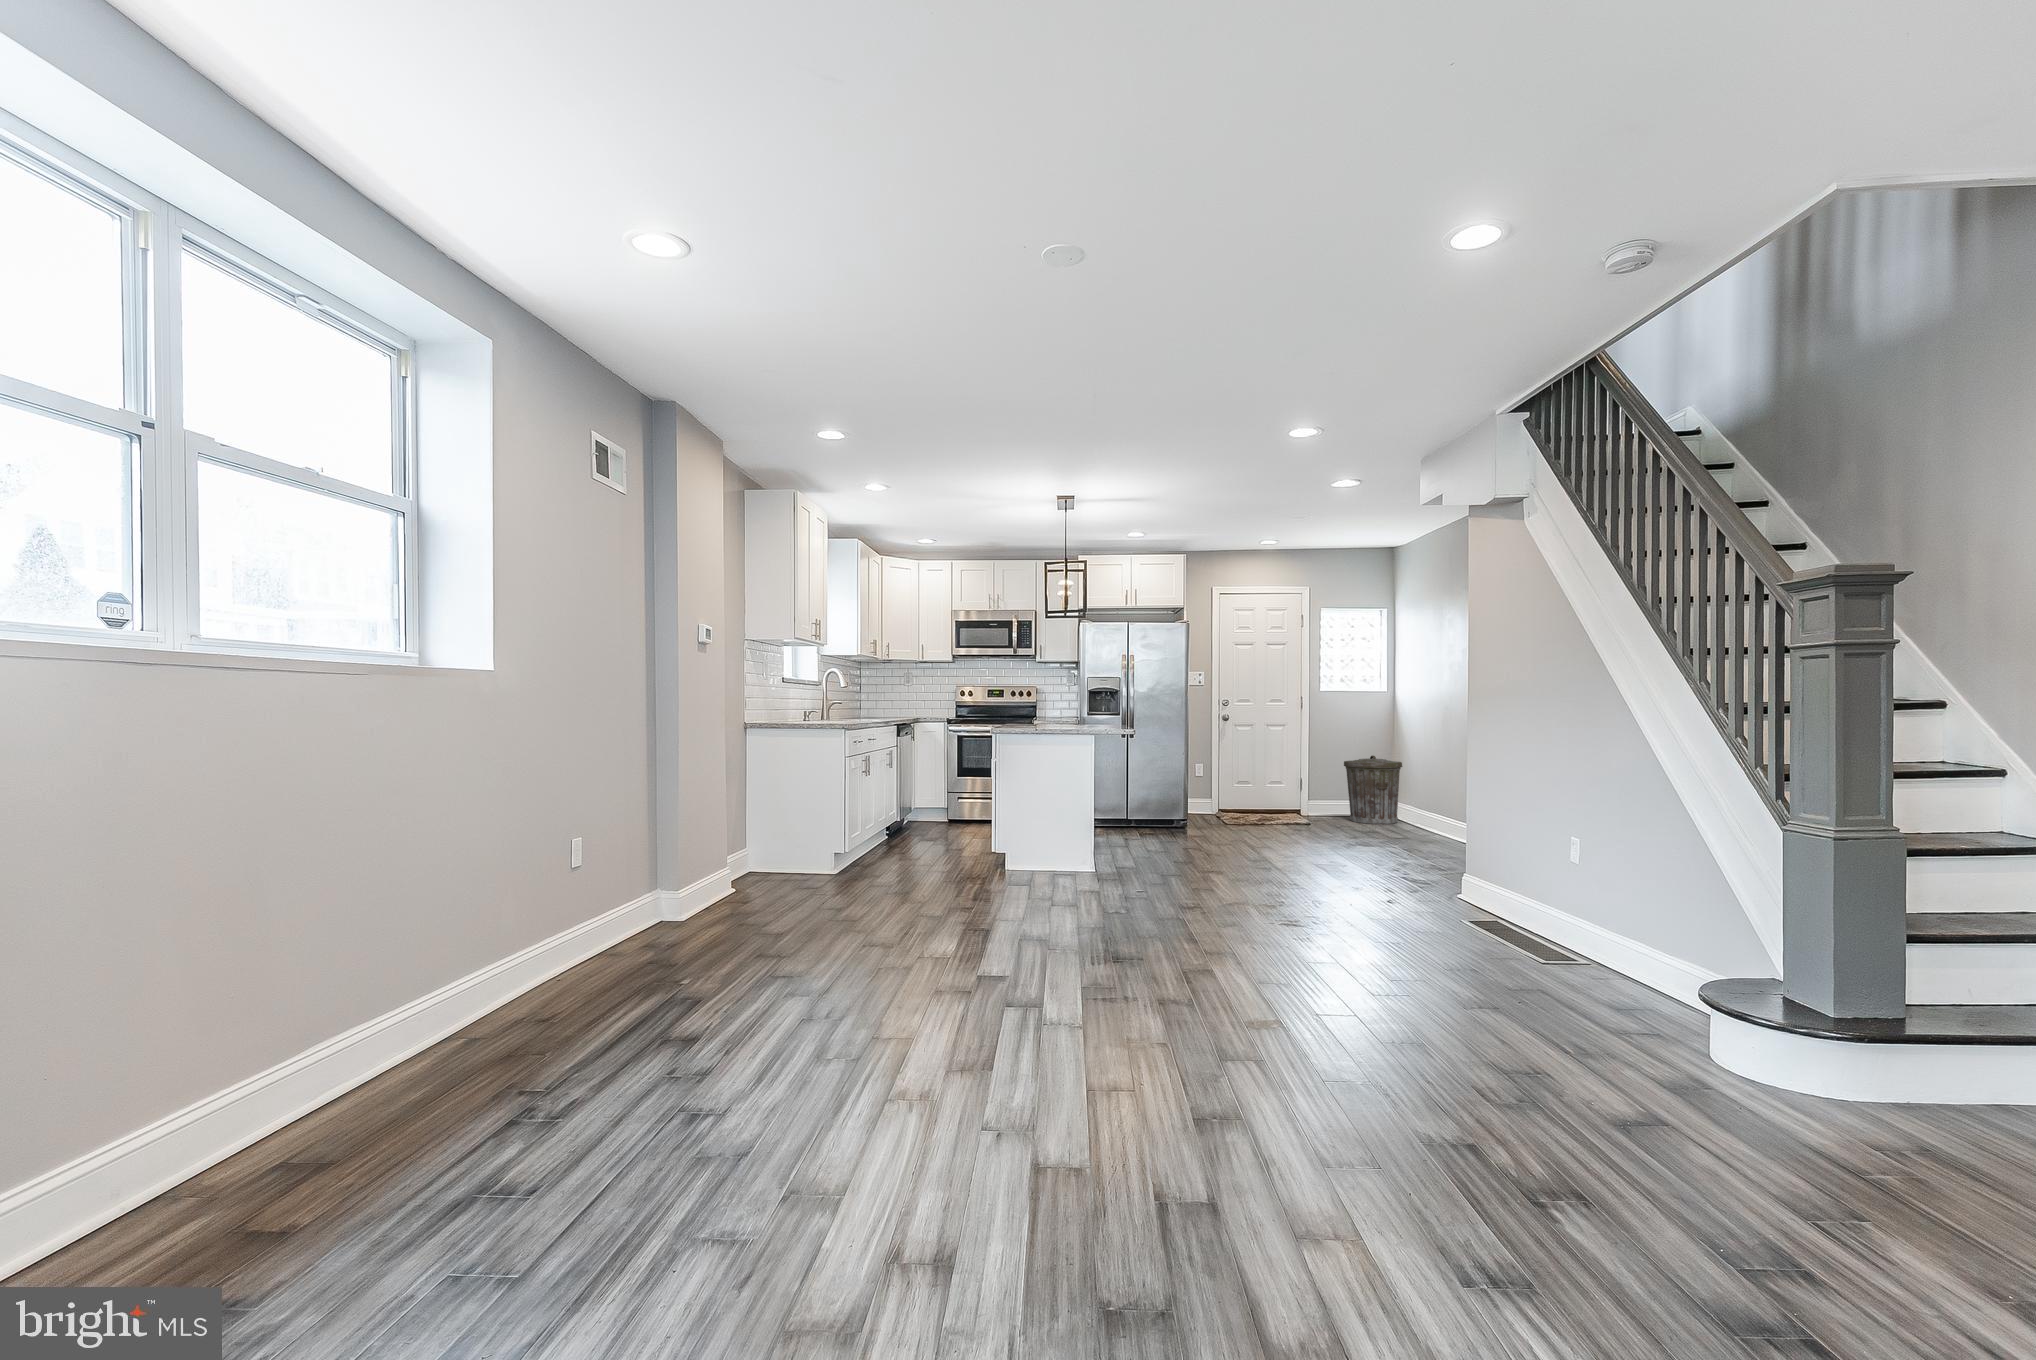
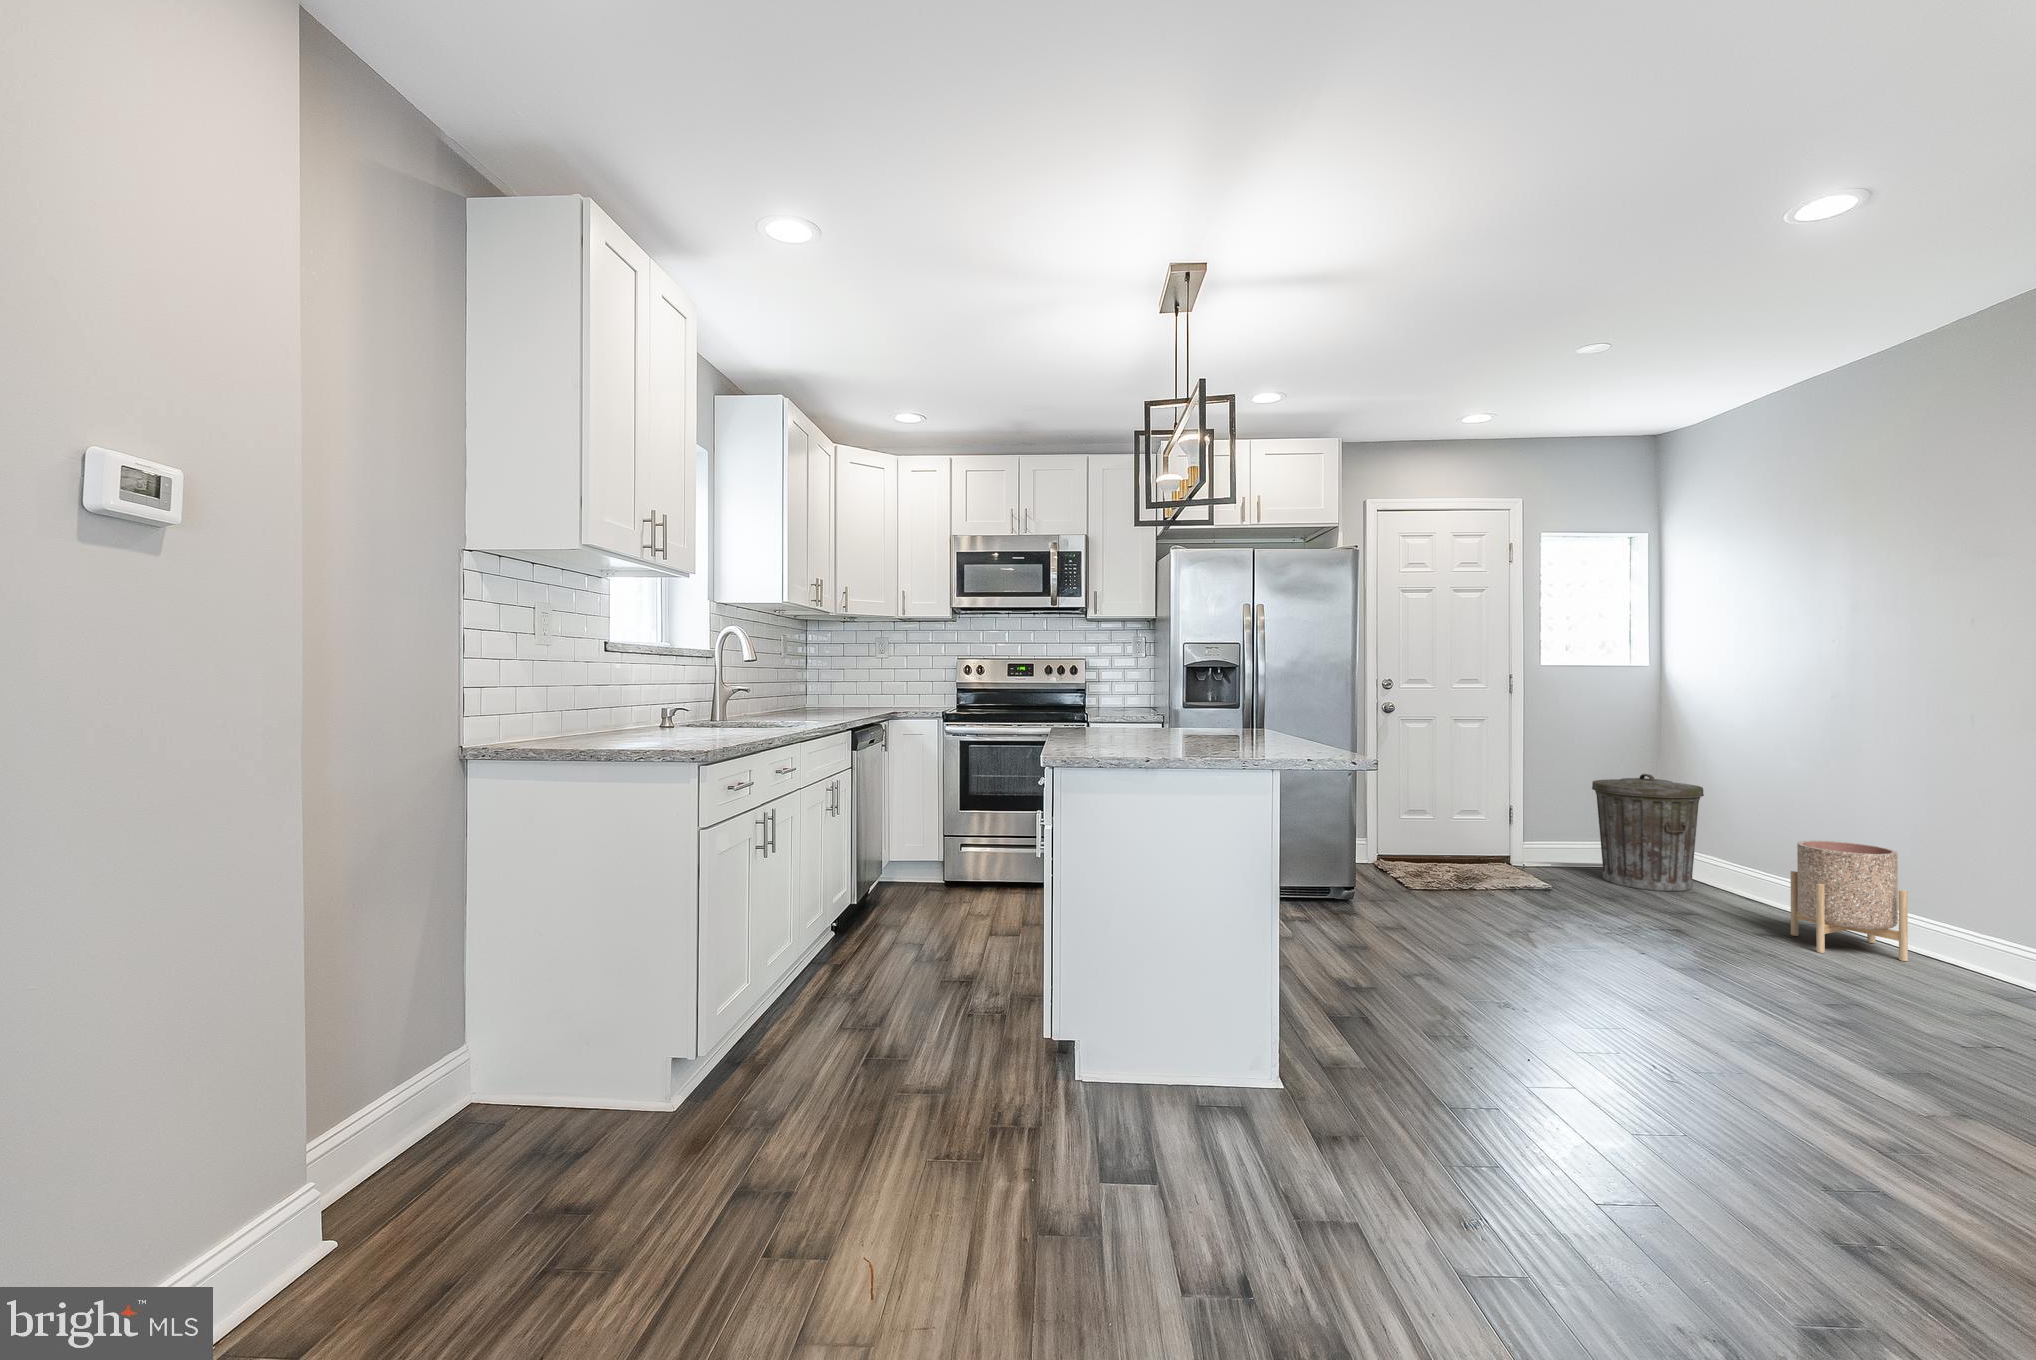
planter: none [1410,784,1453,843] -> present [1791,841,1908,961]

